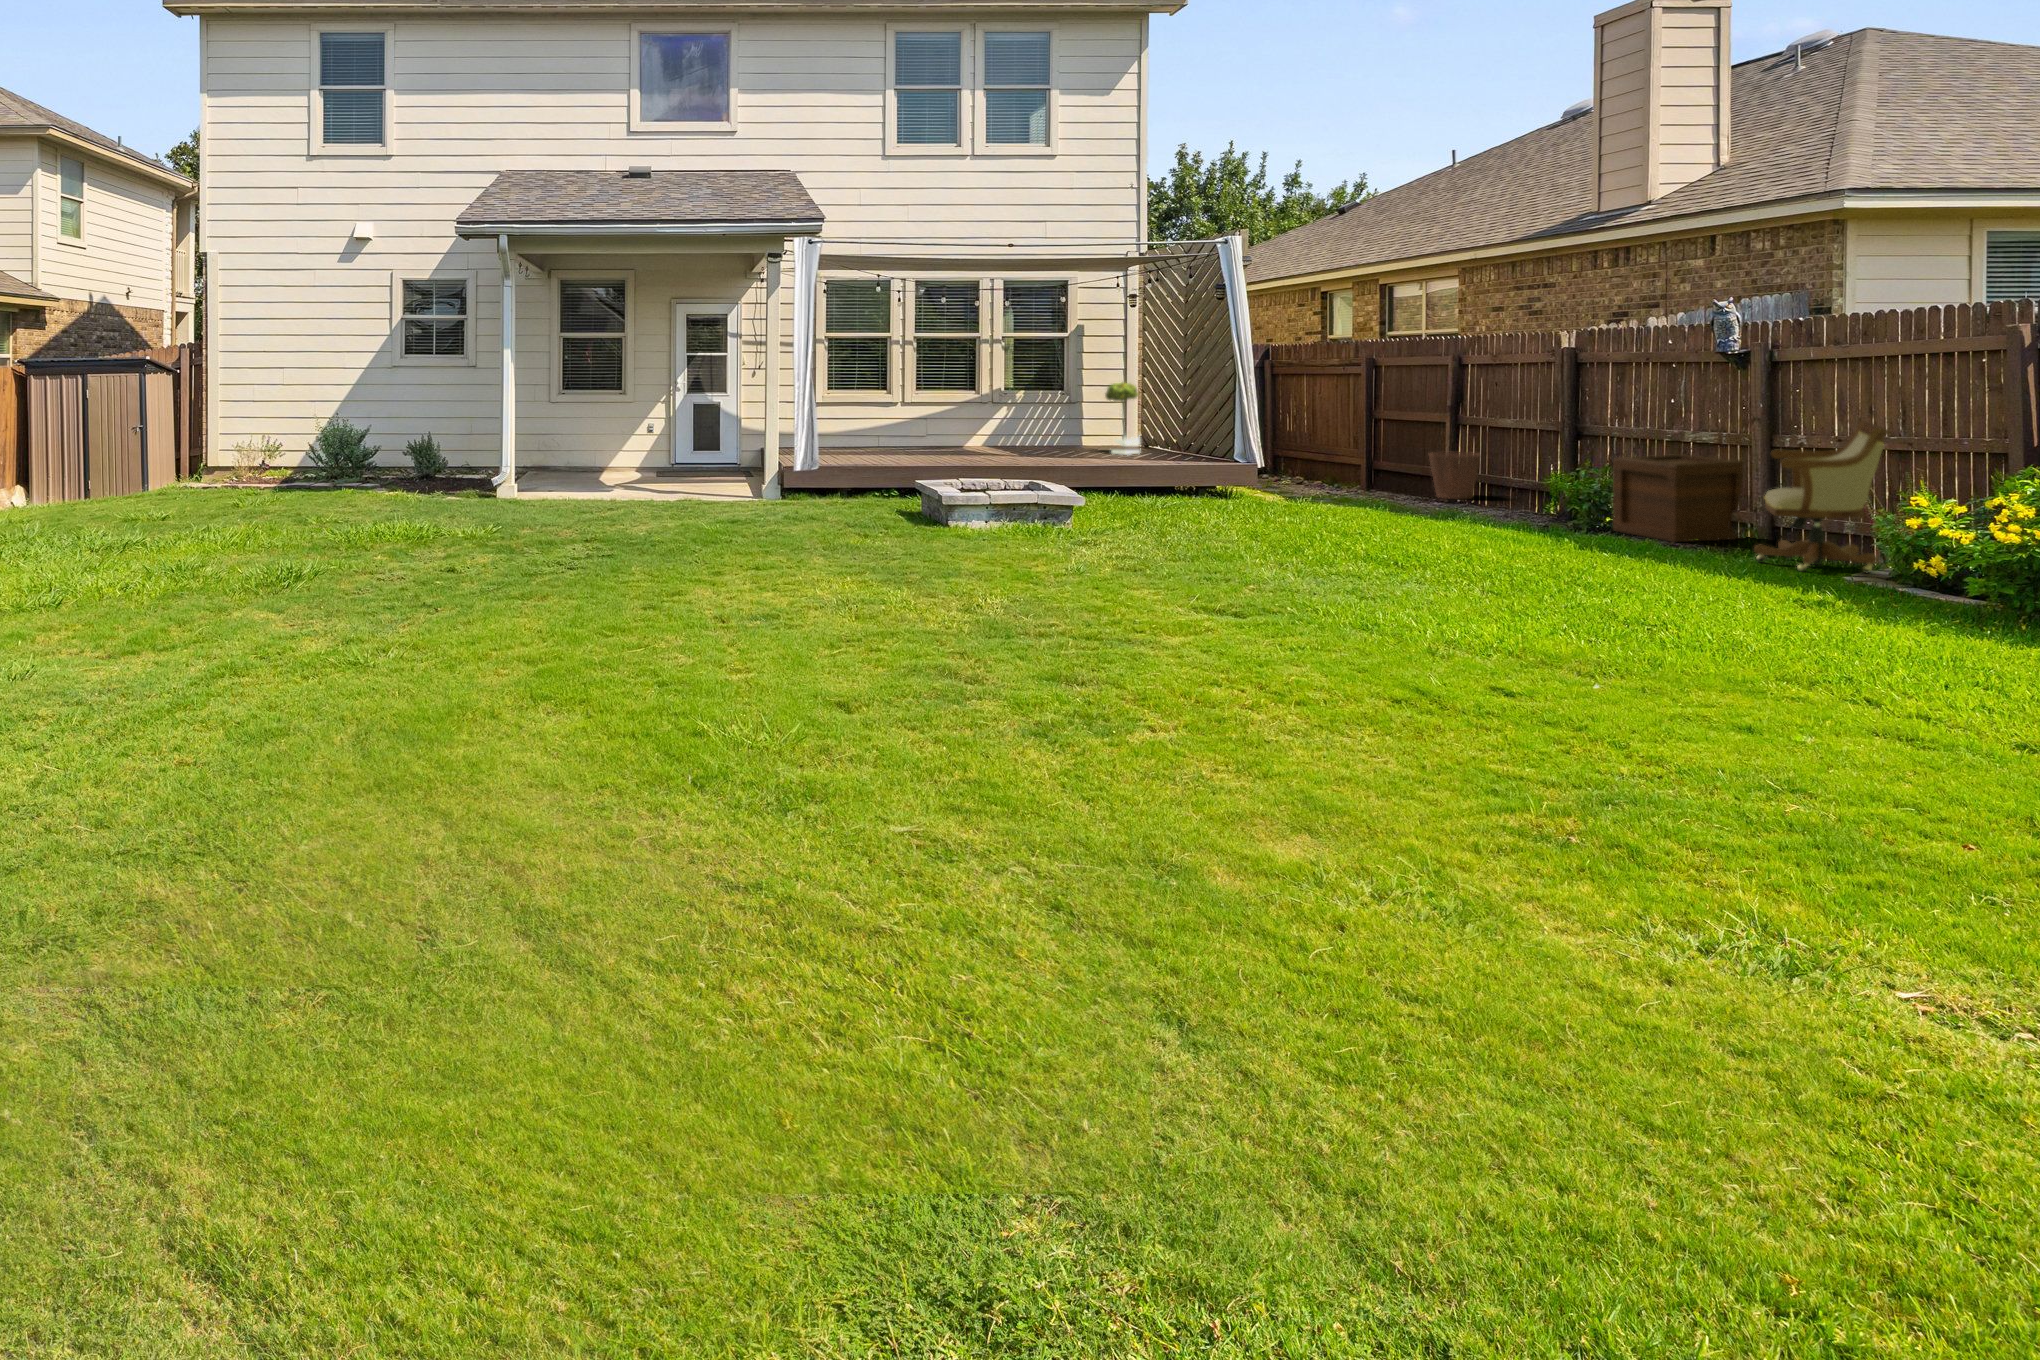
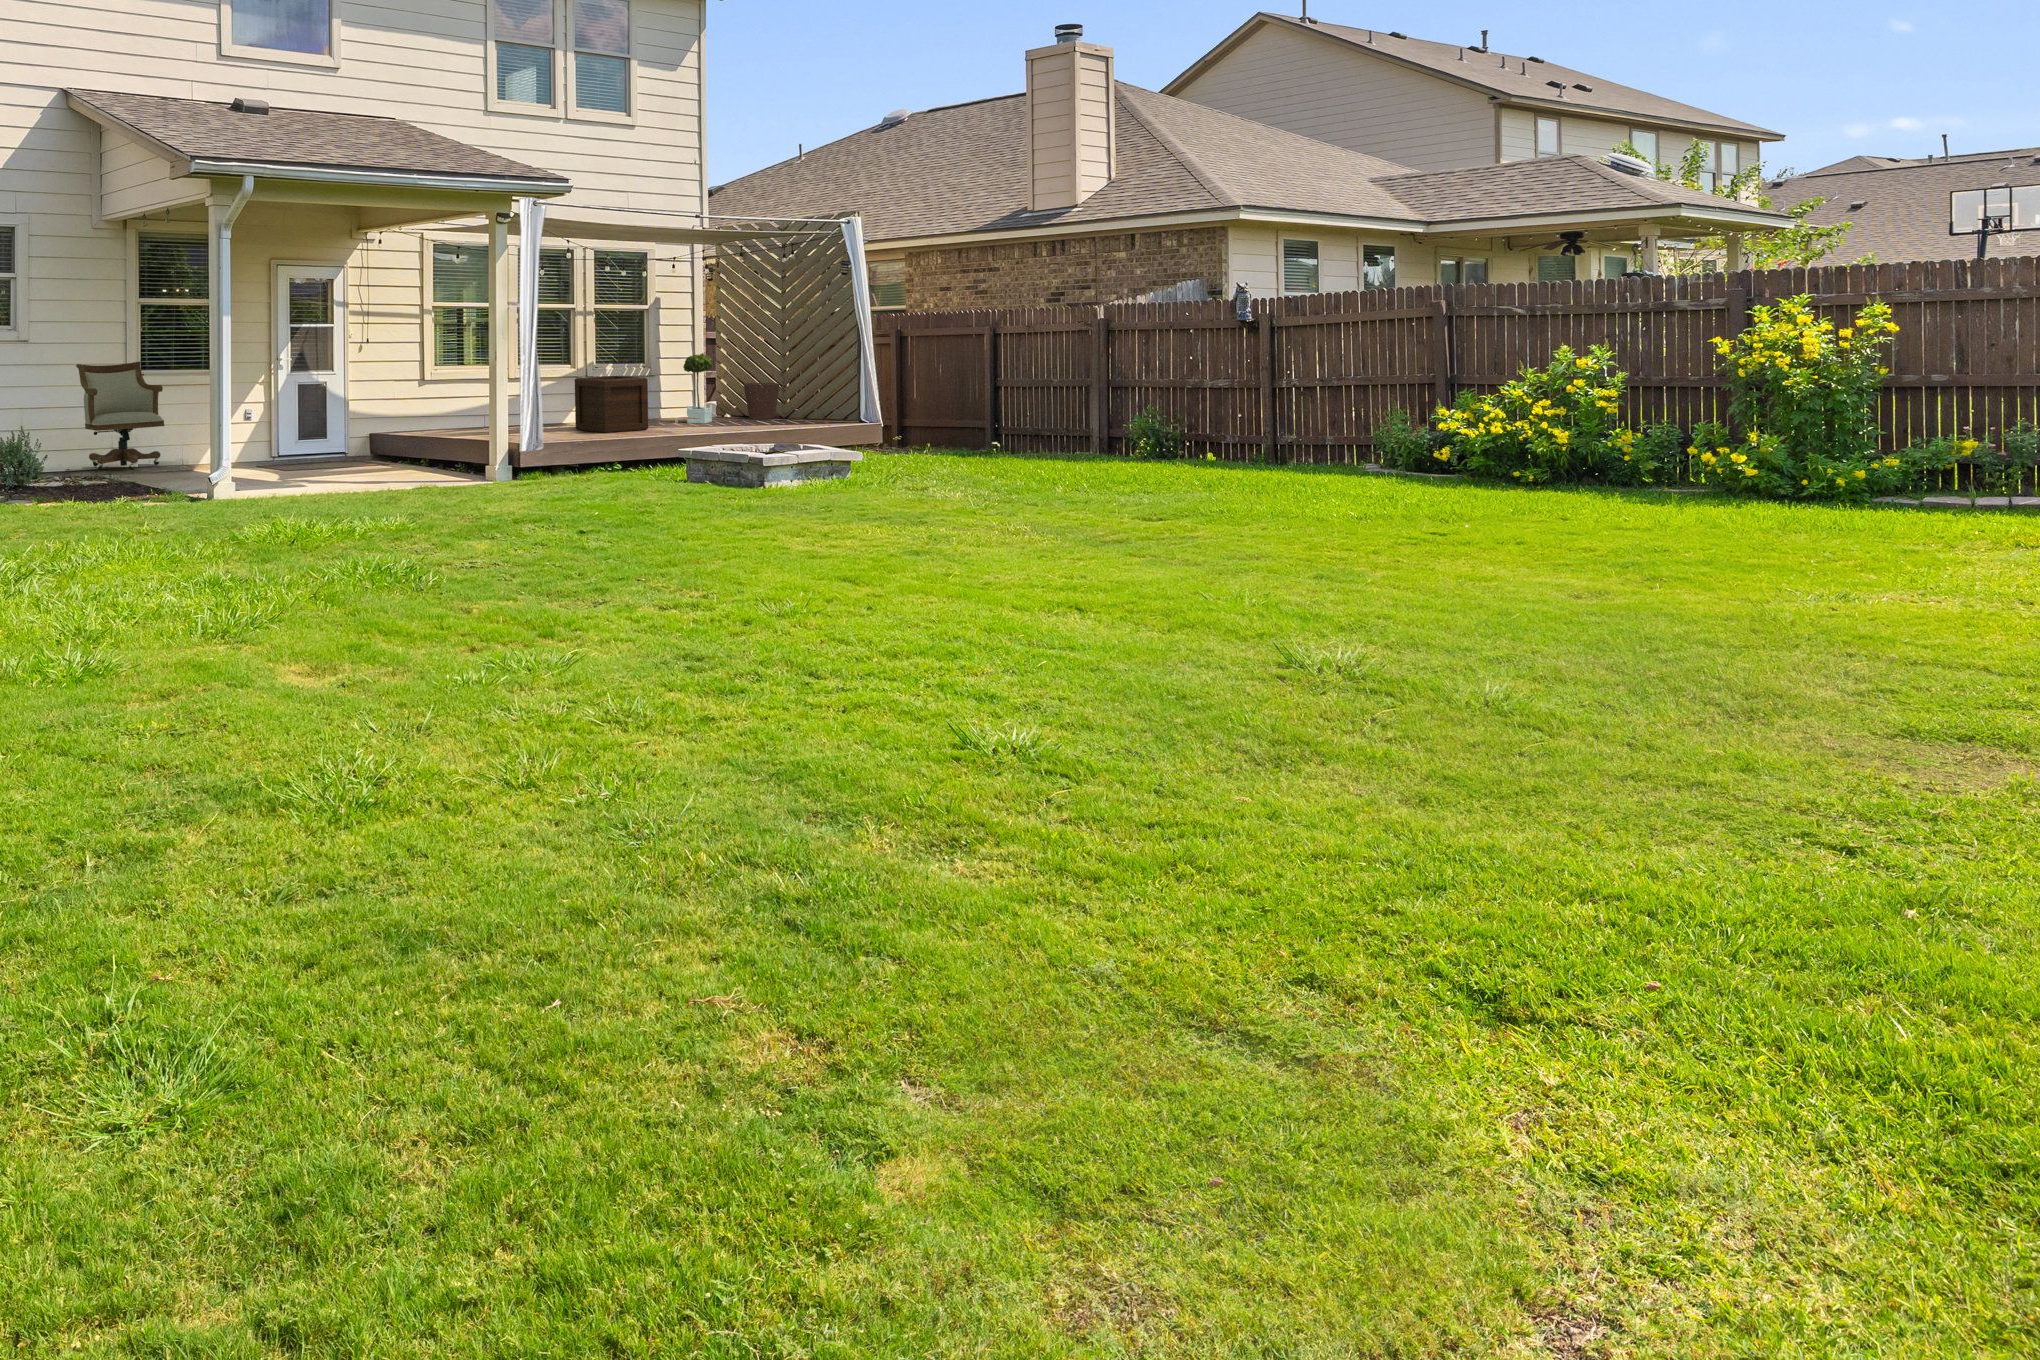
chair: present [1754,421,1889,573] -> present [76,361,164,470]
basket: present [1429,452,1480,499] -> present [744,383,780,419]
wooden crate: present [1613,454,1744,542] -> present [575,376,648,433]

